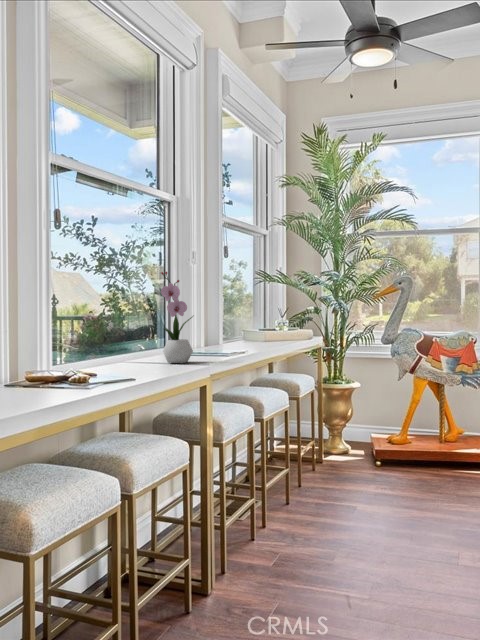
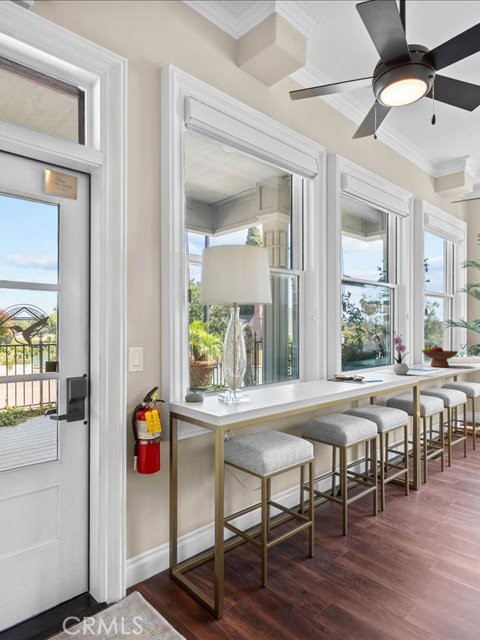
fruit bowl: none [218,307,277,347] -> present [422,345,458,367]

